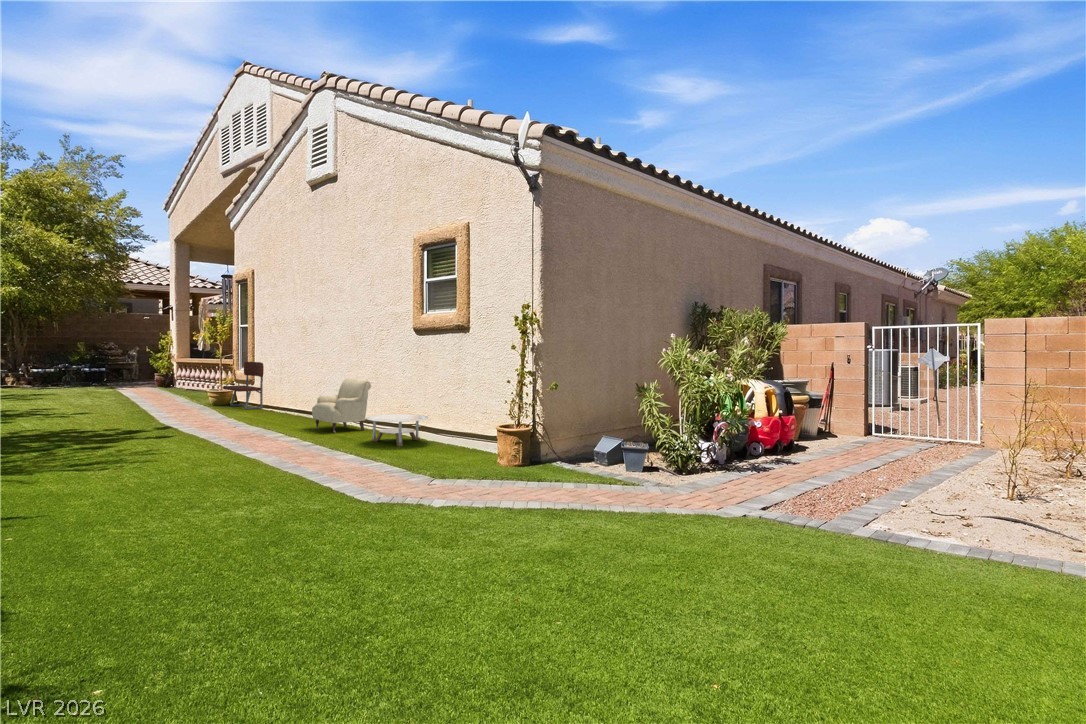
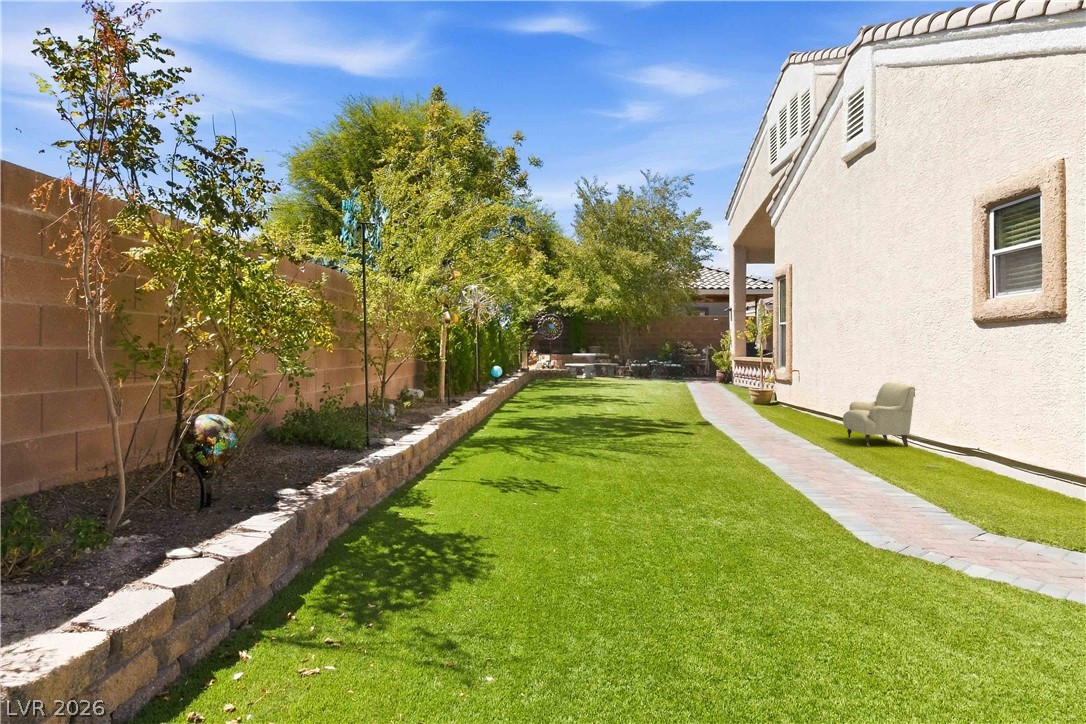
bench: present [223,362,264,409] -> none [764,361,802,410]
round table: present [366,414,428,446] -> none [903,430,996,475]

